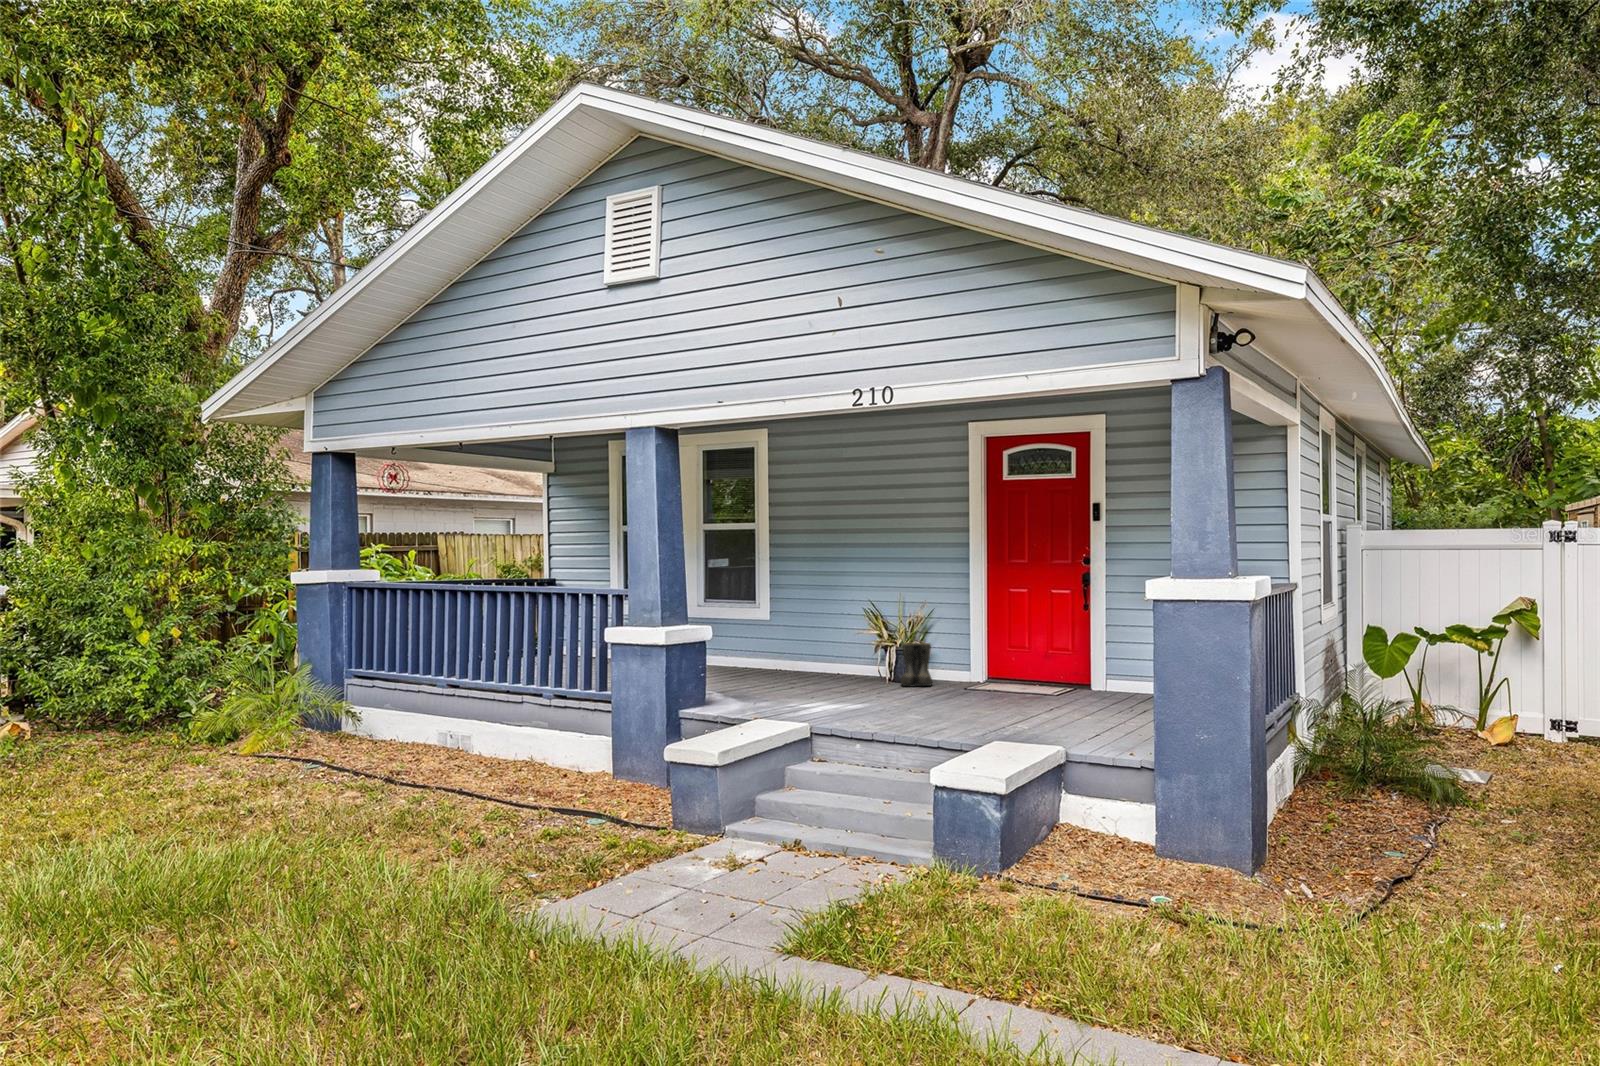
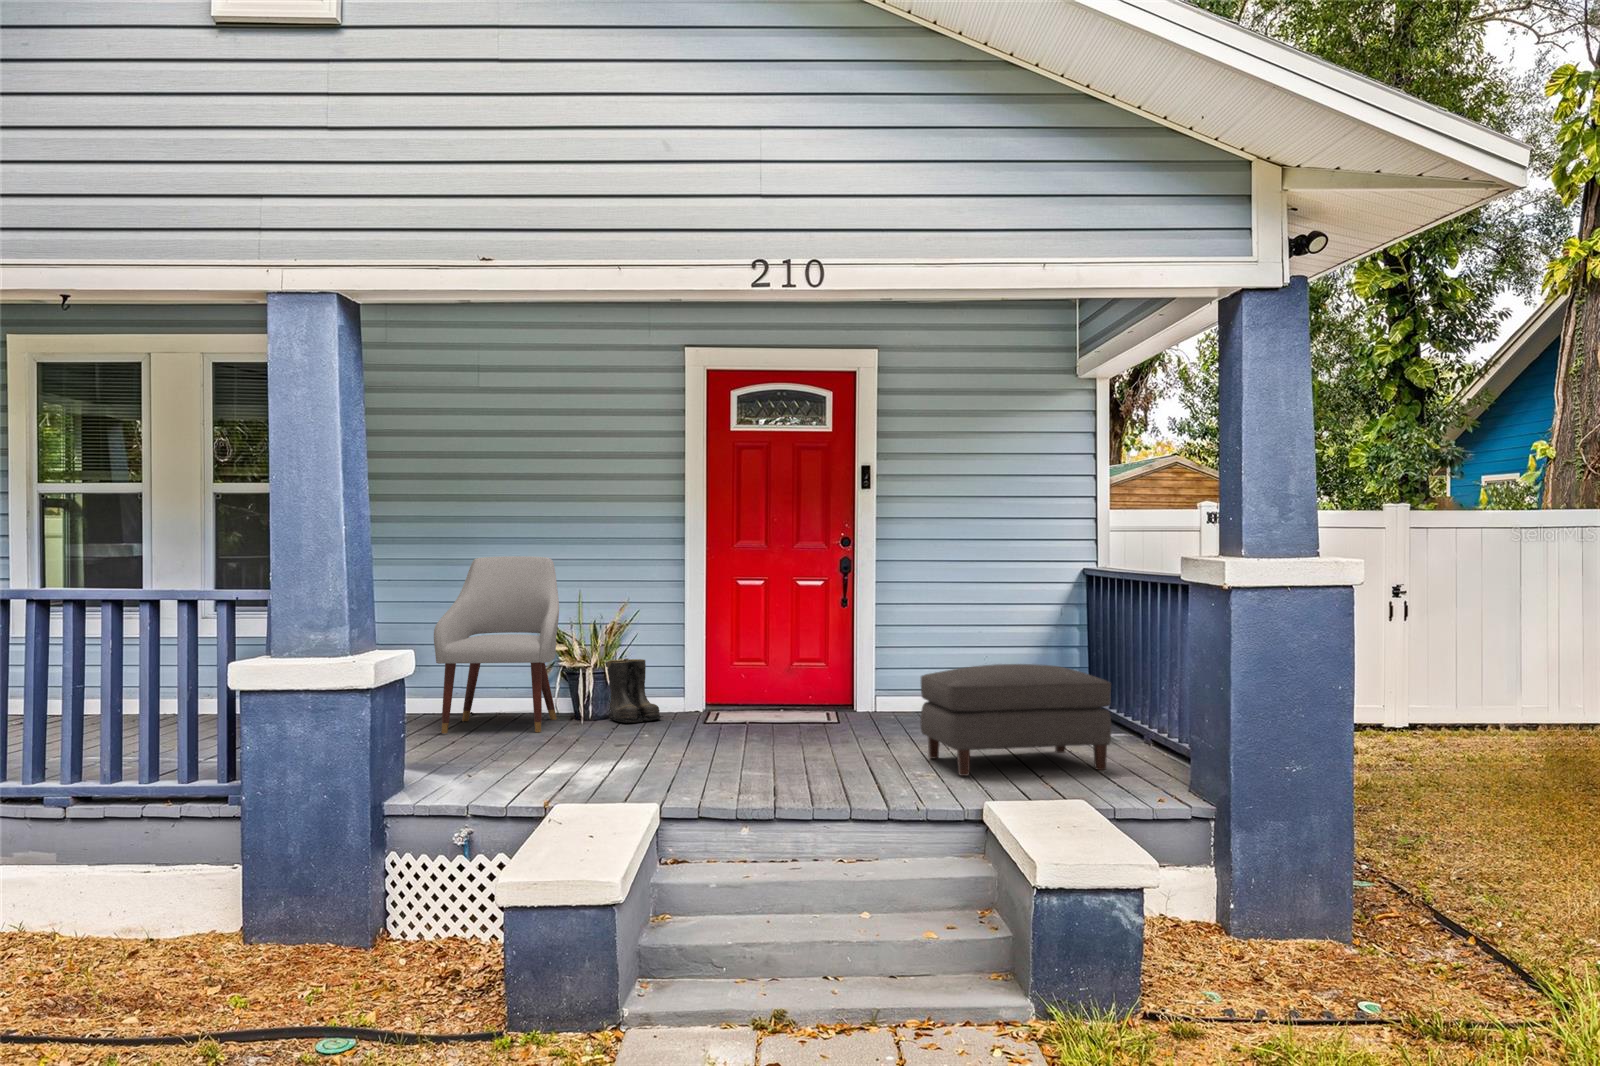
chair: none [790,569,878,687] -> present [434,556,559,733]
ottoman: none [992,665,1131,751] -> present [921,664,1111,776]

